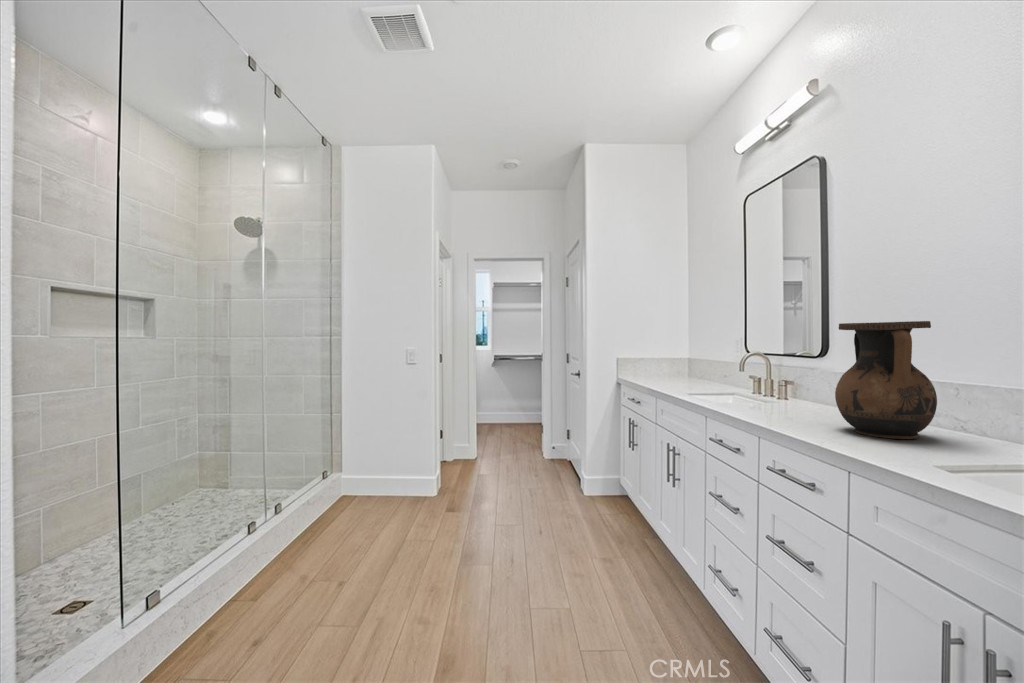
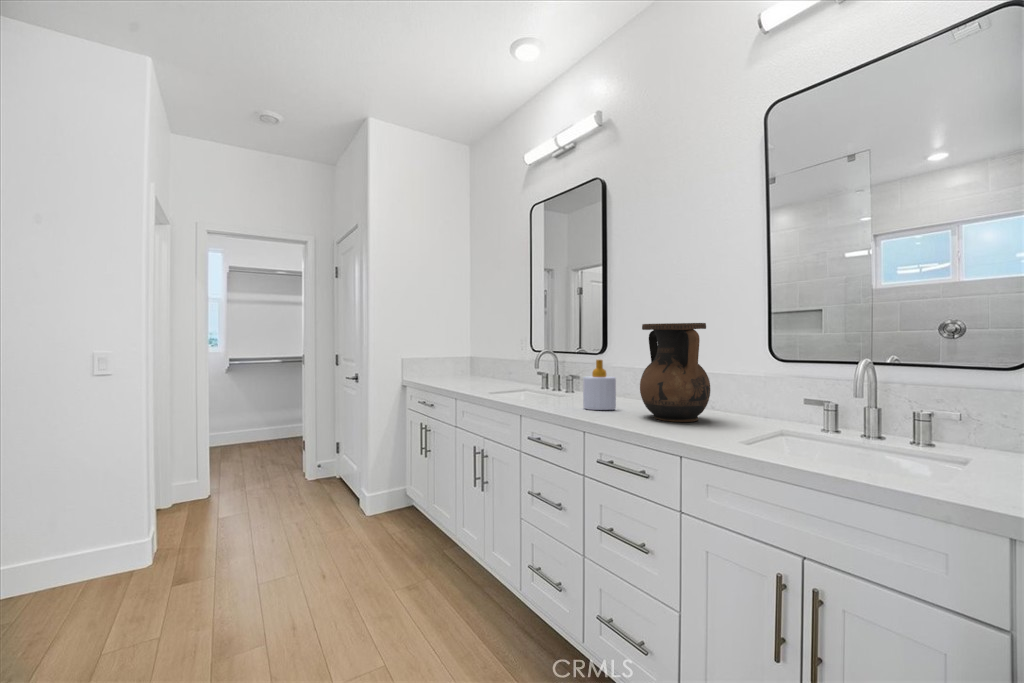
soap bottle: none [775,362,816,418] -> present [583,360,616,410]

